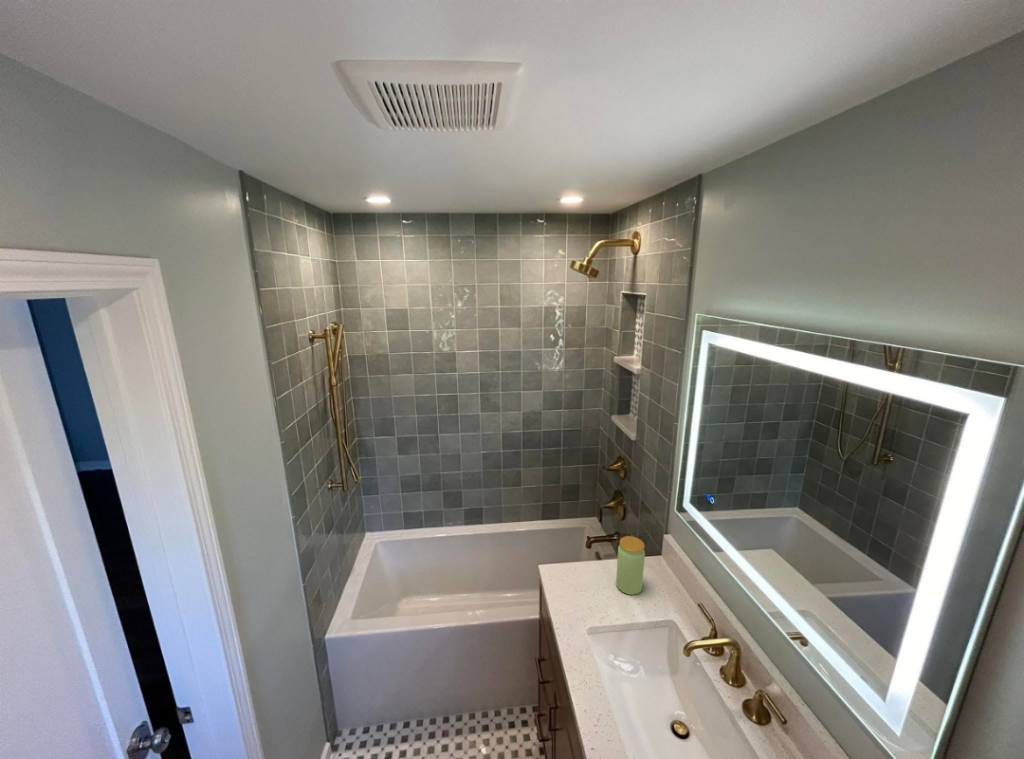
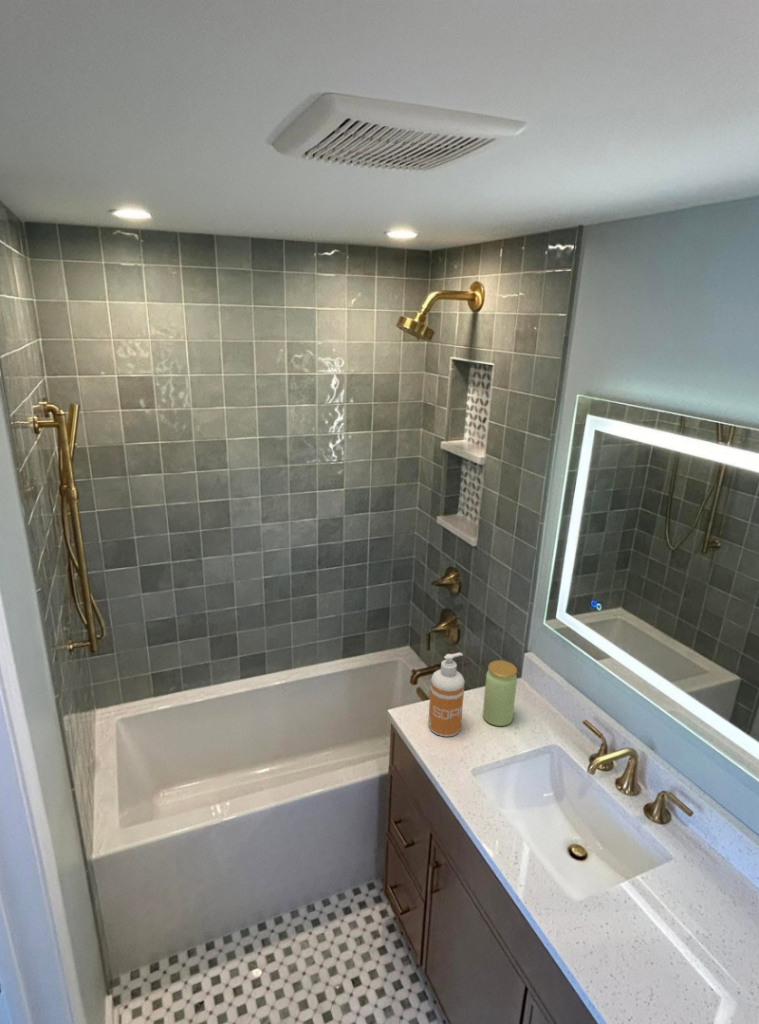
soap dispenser: none [567,524,596,595] -> present [428,653,465,737]

